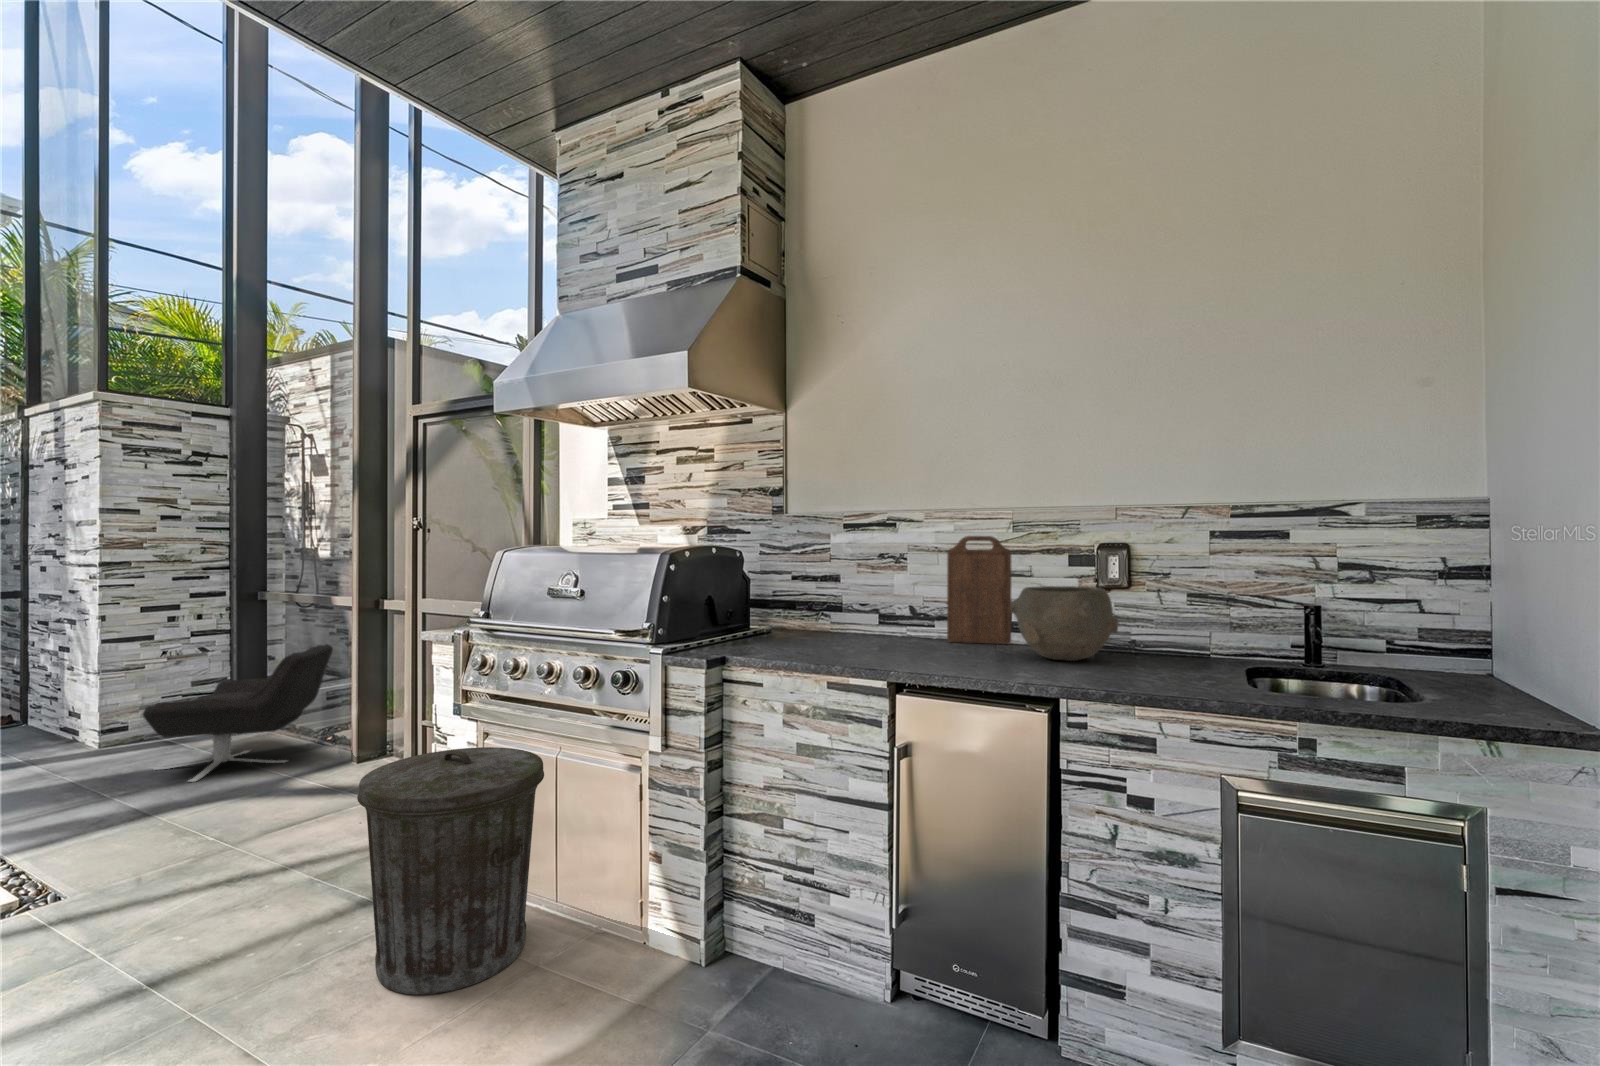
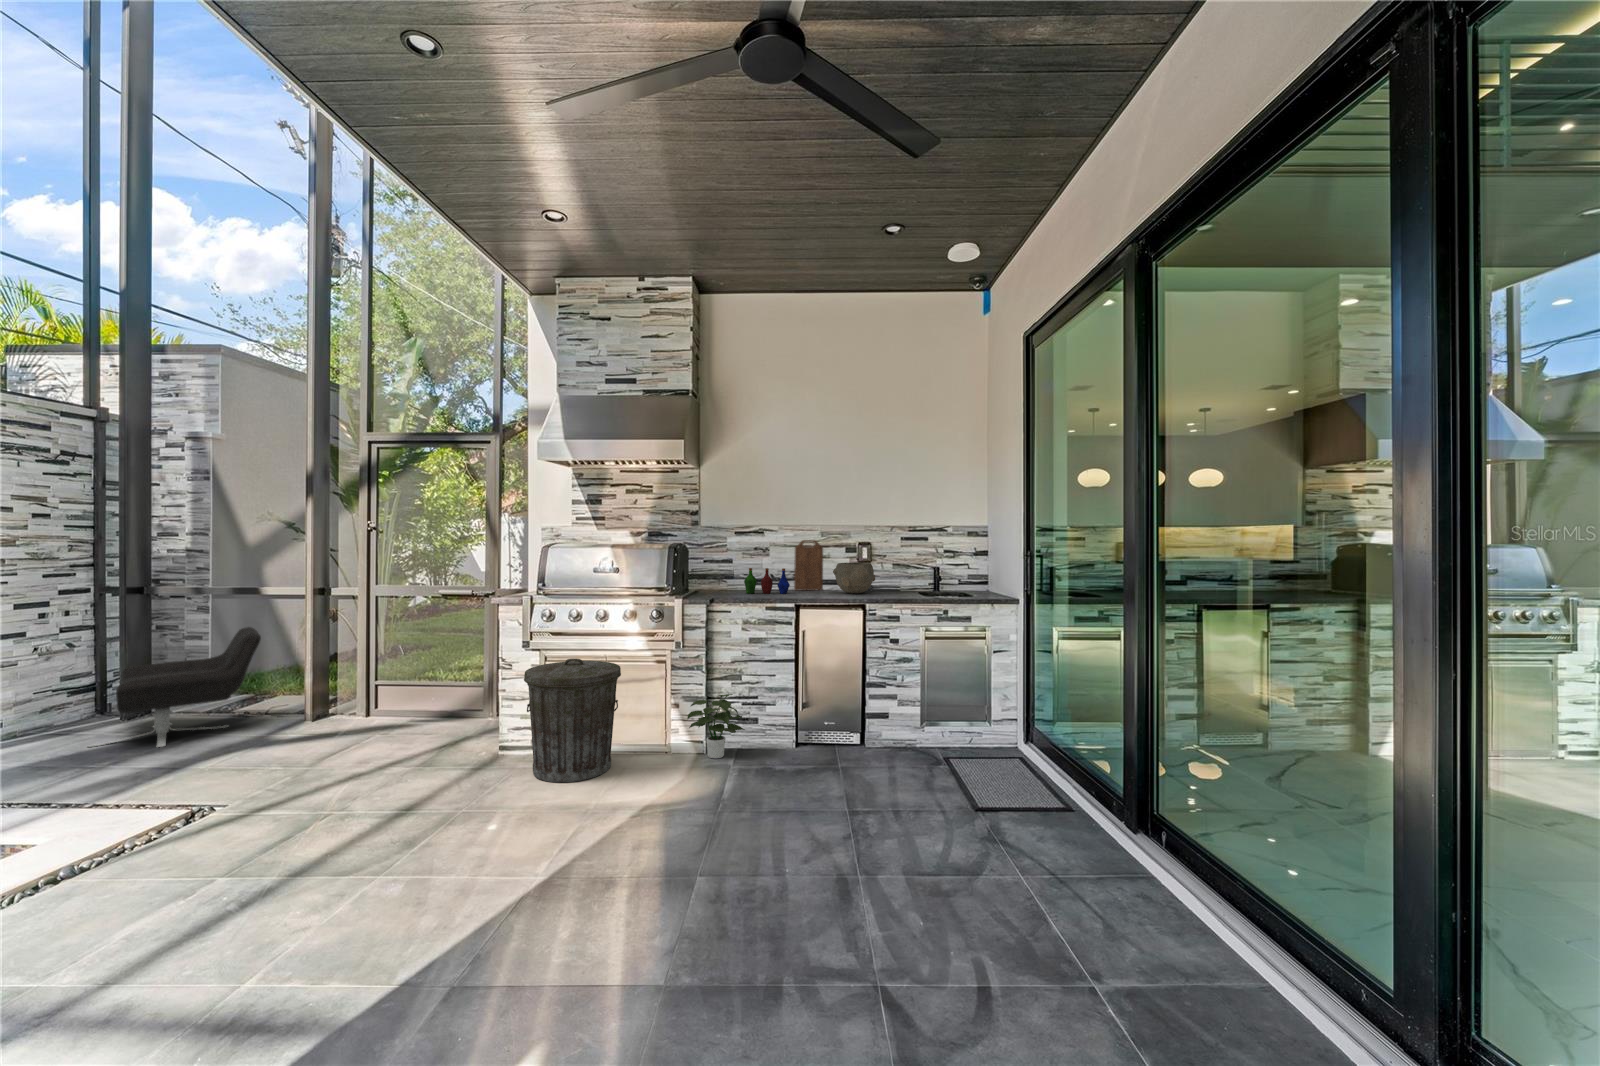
bottle: none [826,593,916,650] -> present [744,568,790,594]
potted plant: none [650,858,770,1002] -> present [687,694,745,759]

